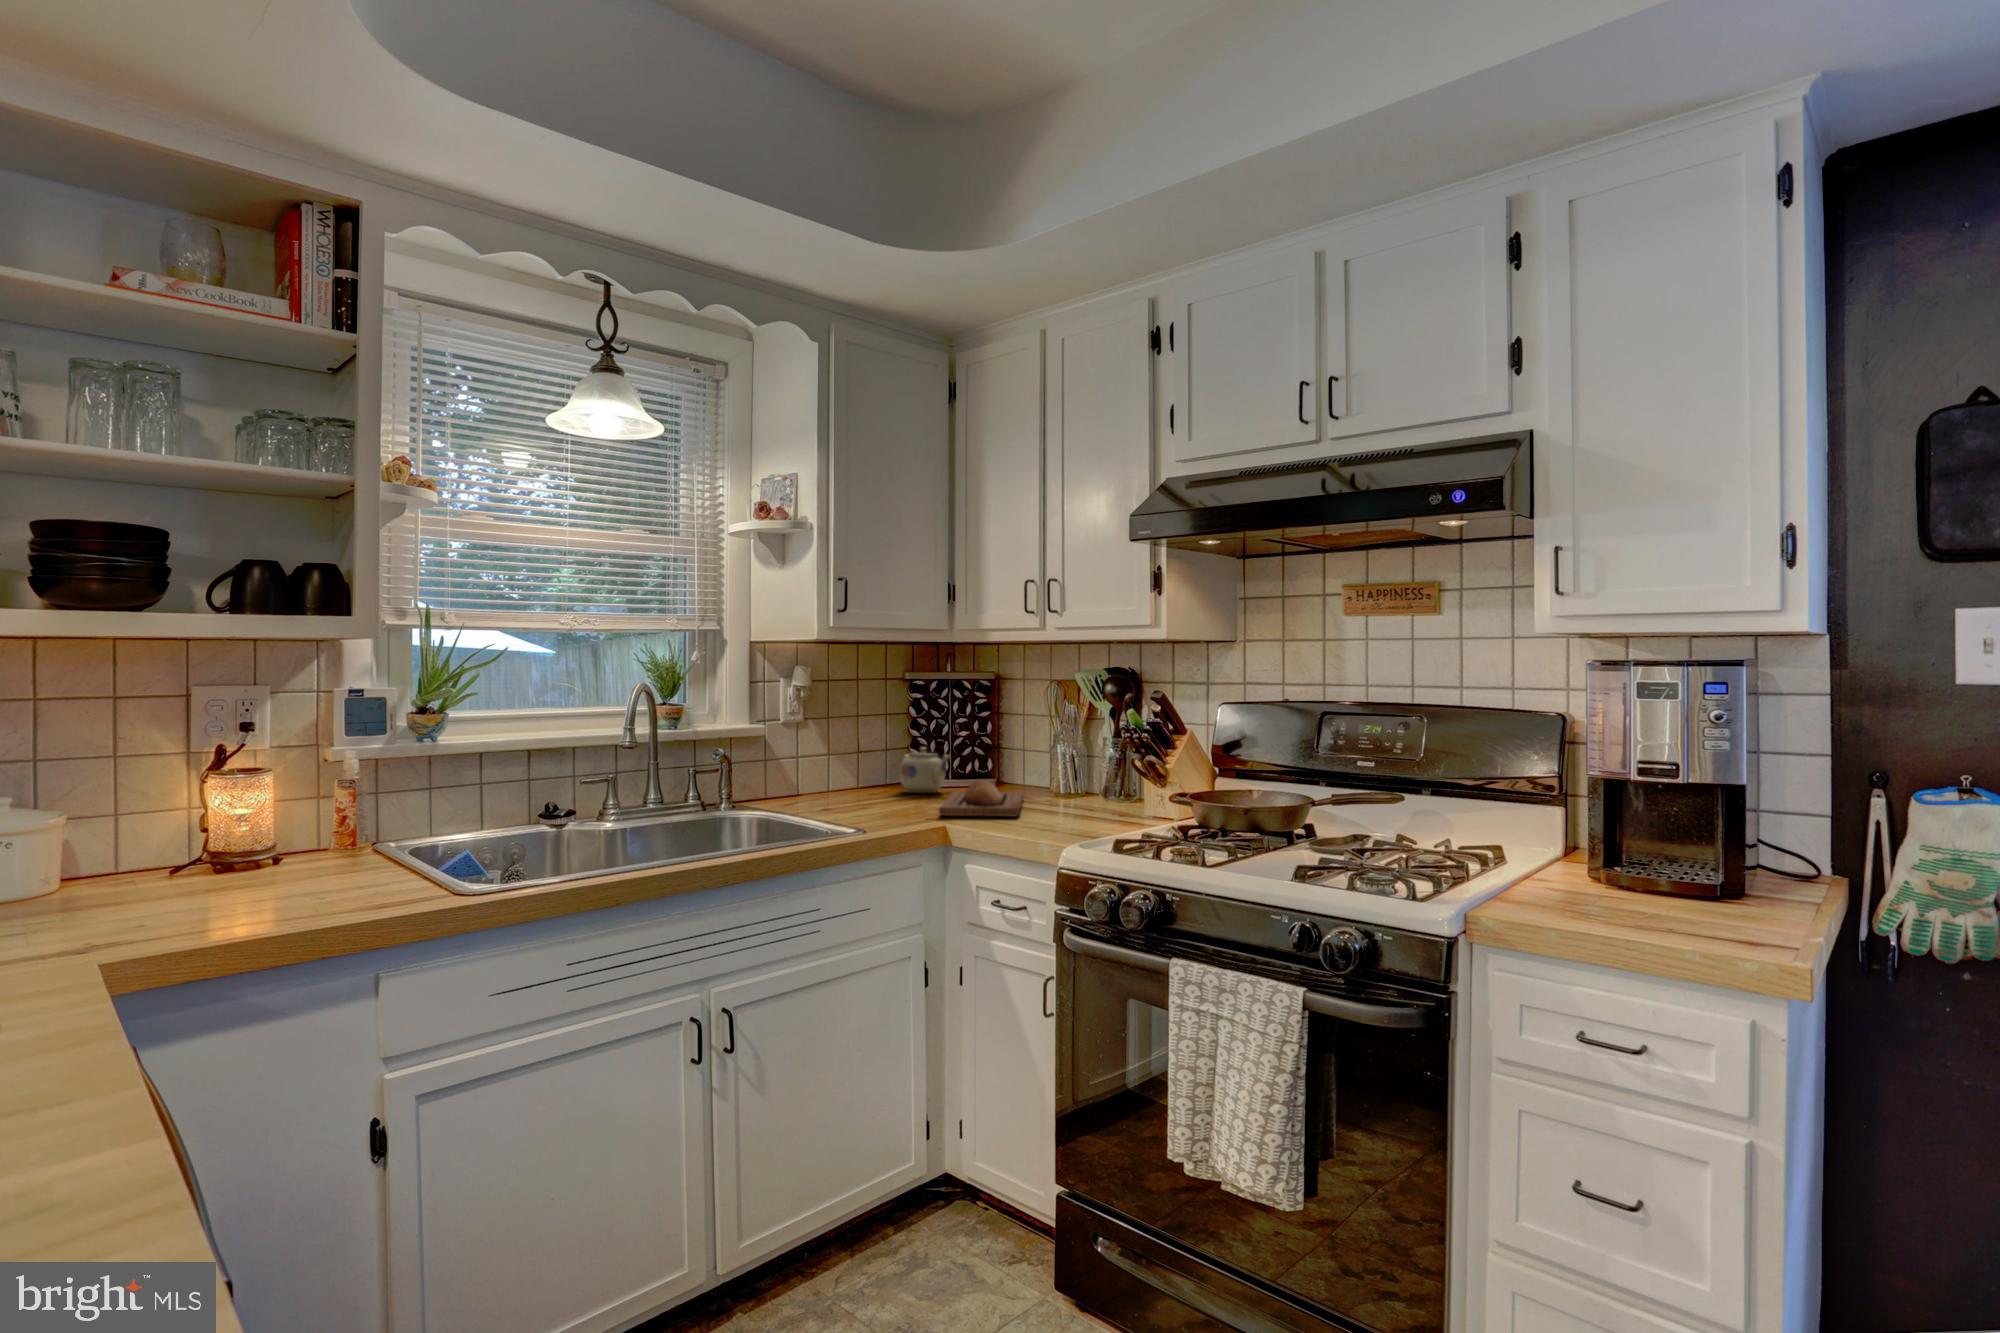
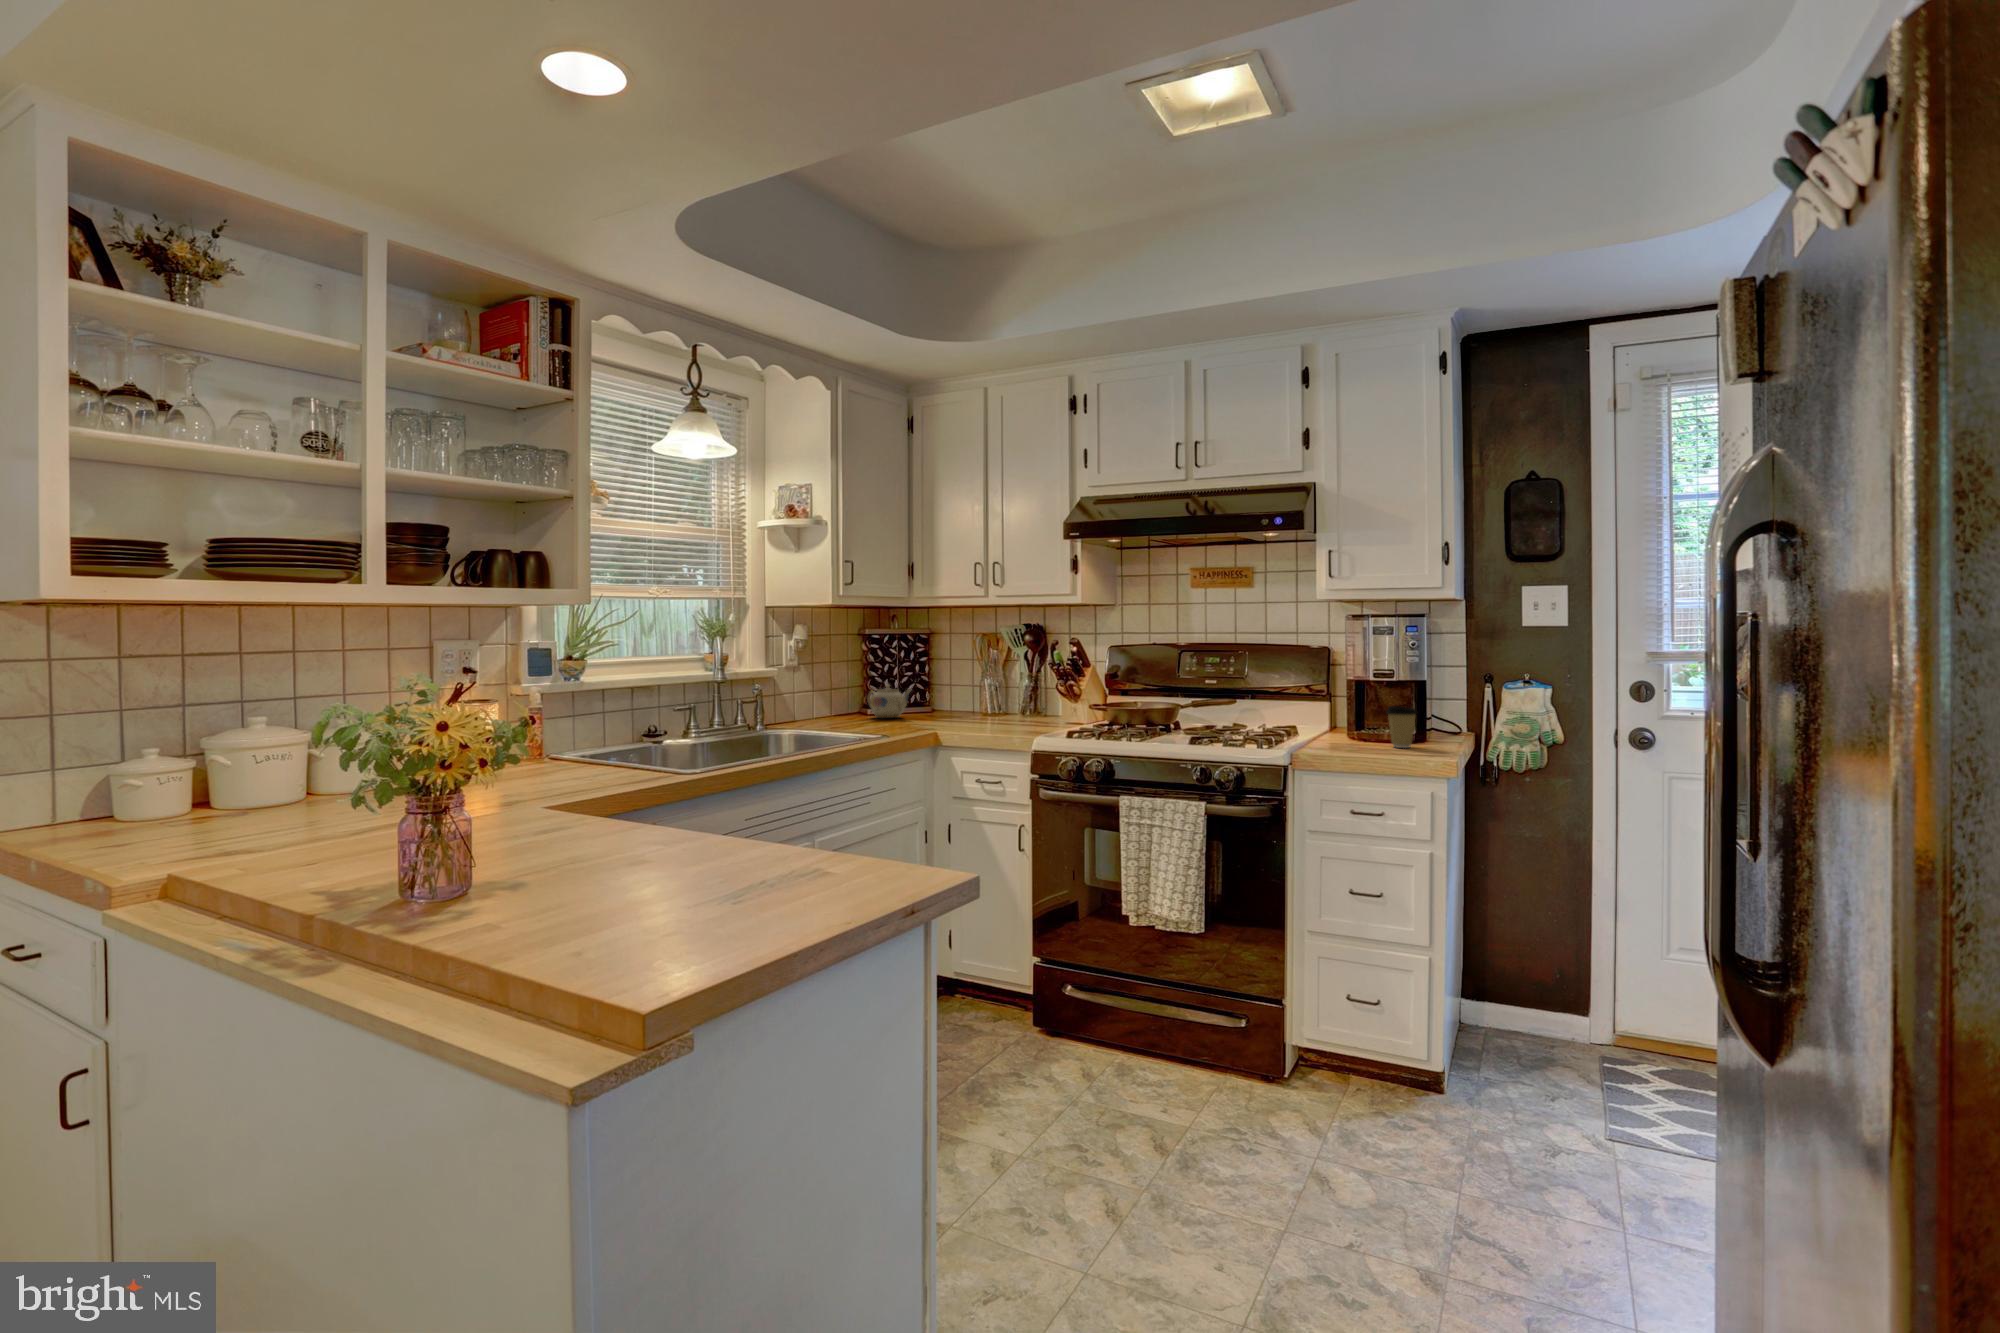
bread loaf: present [939,780,1023,817] -> none [917,705,983,728]
coffee cup: none [1661,831,1729,914] -> present [1386,706,1417,748]

